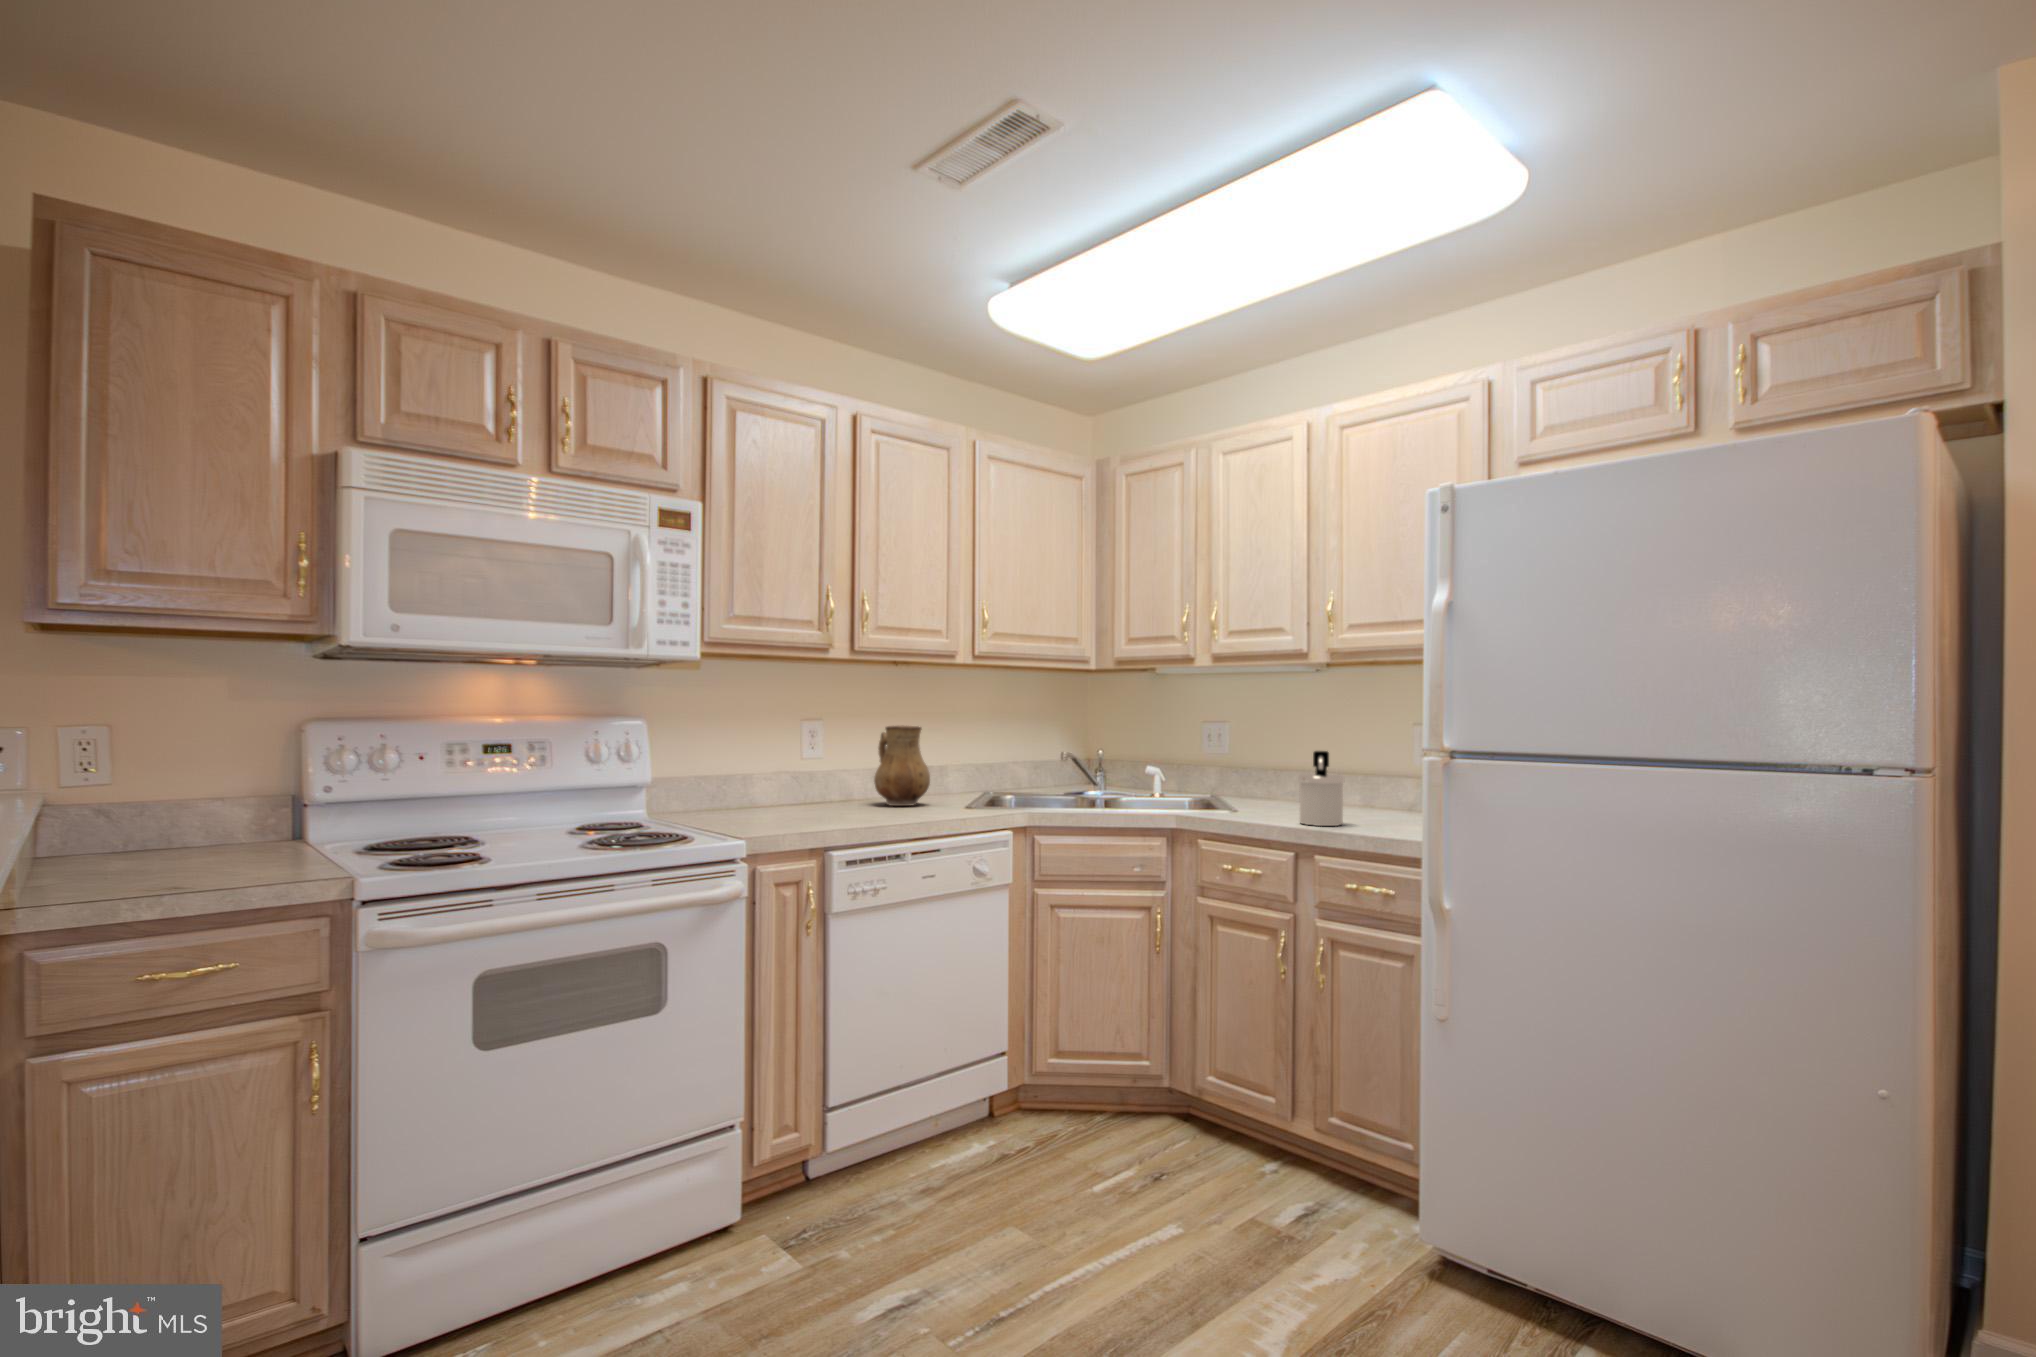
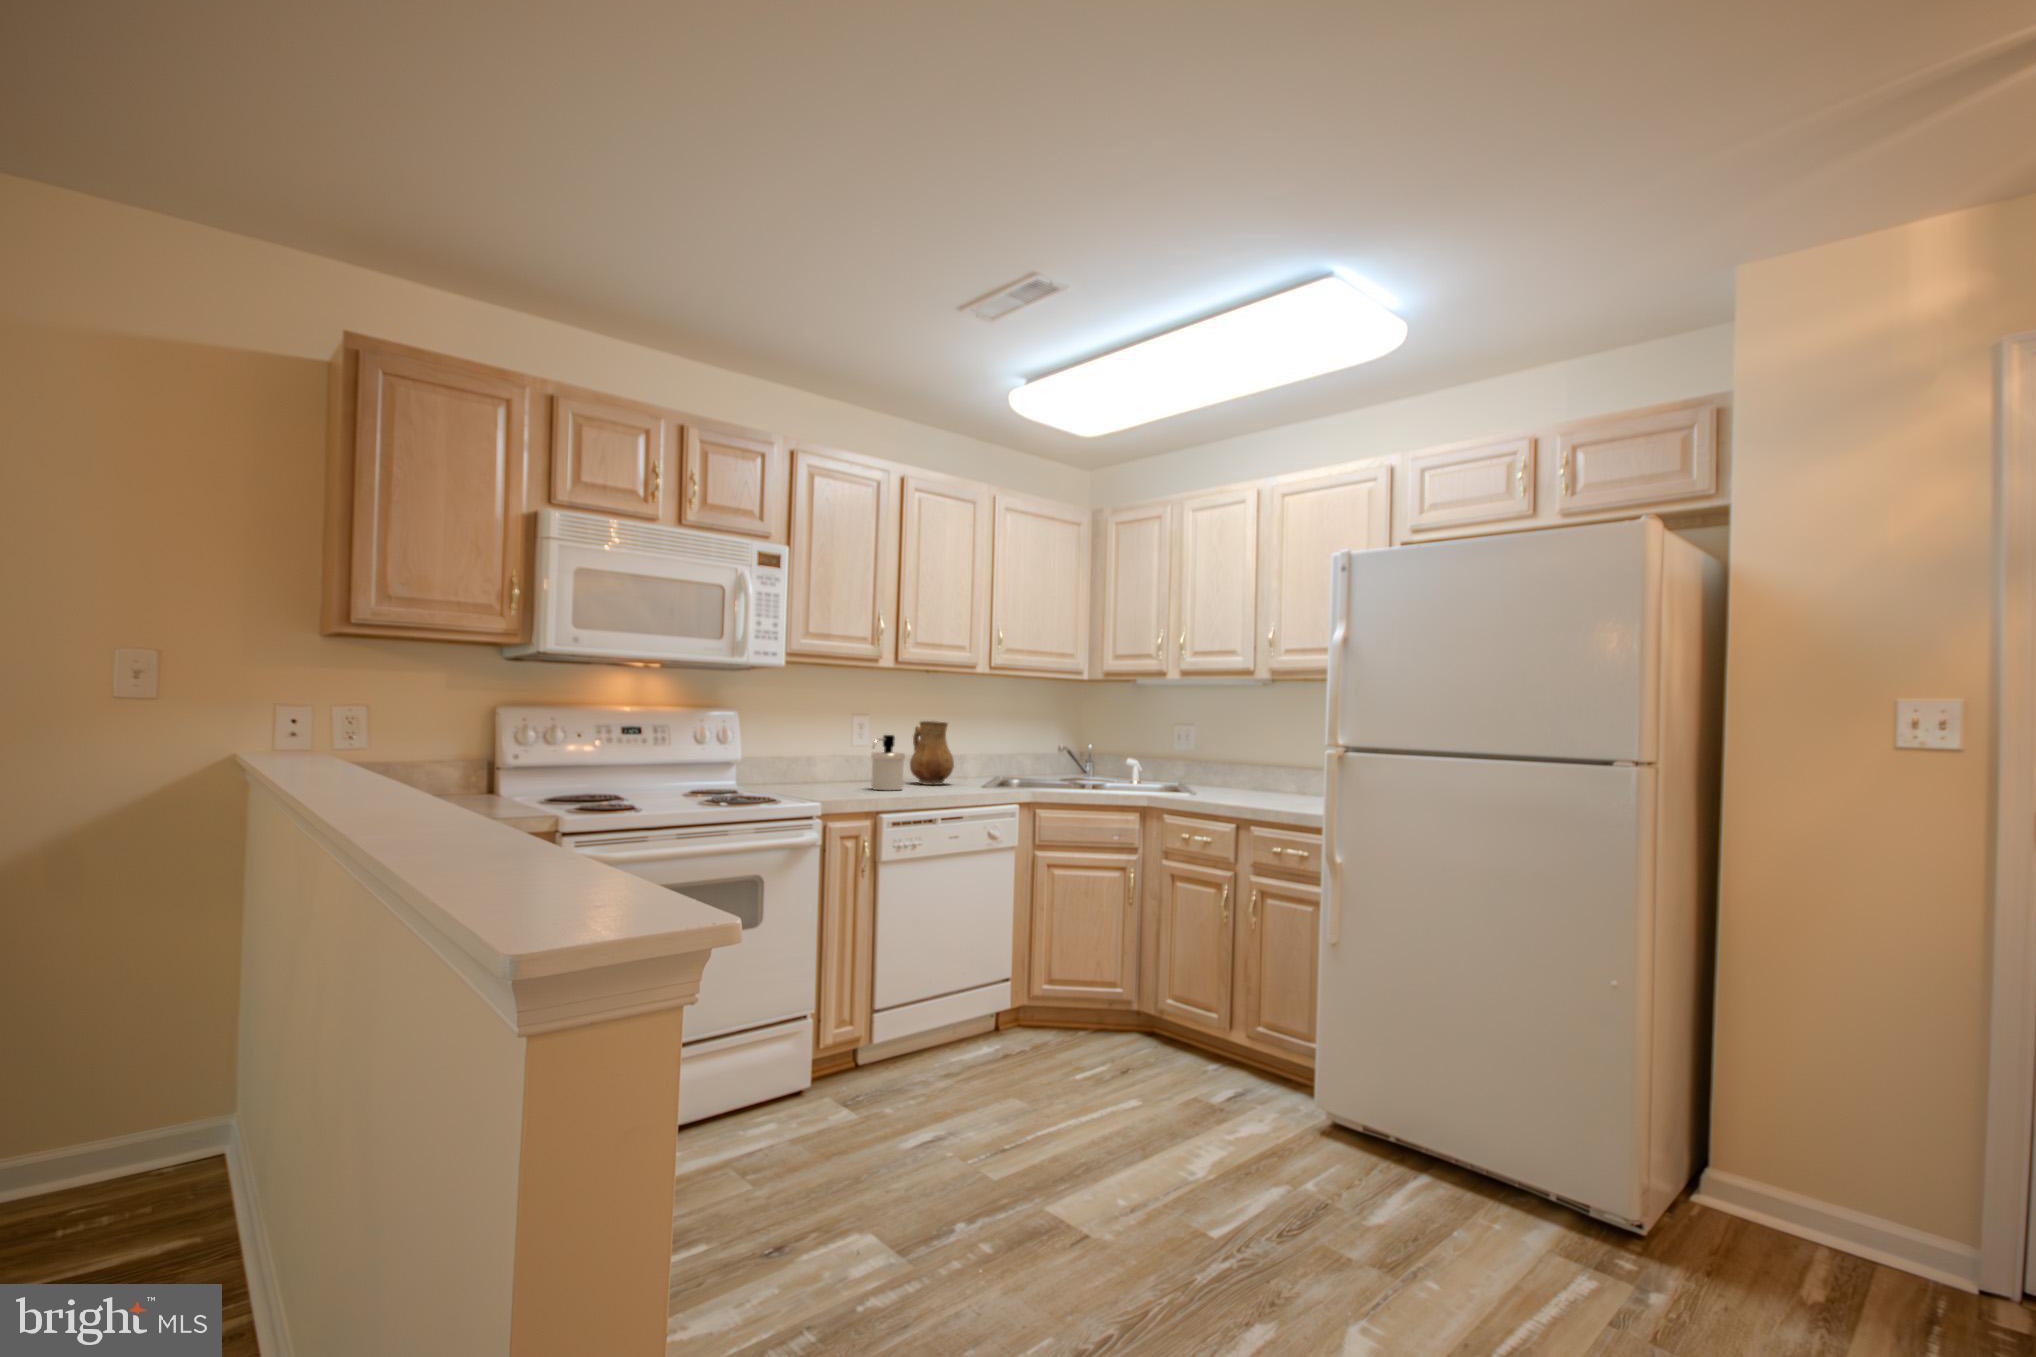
soap dispenser: present [1298,751,1344,826] -> present [871,735,905,790]

